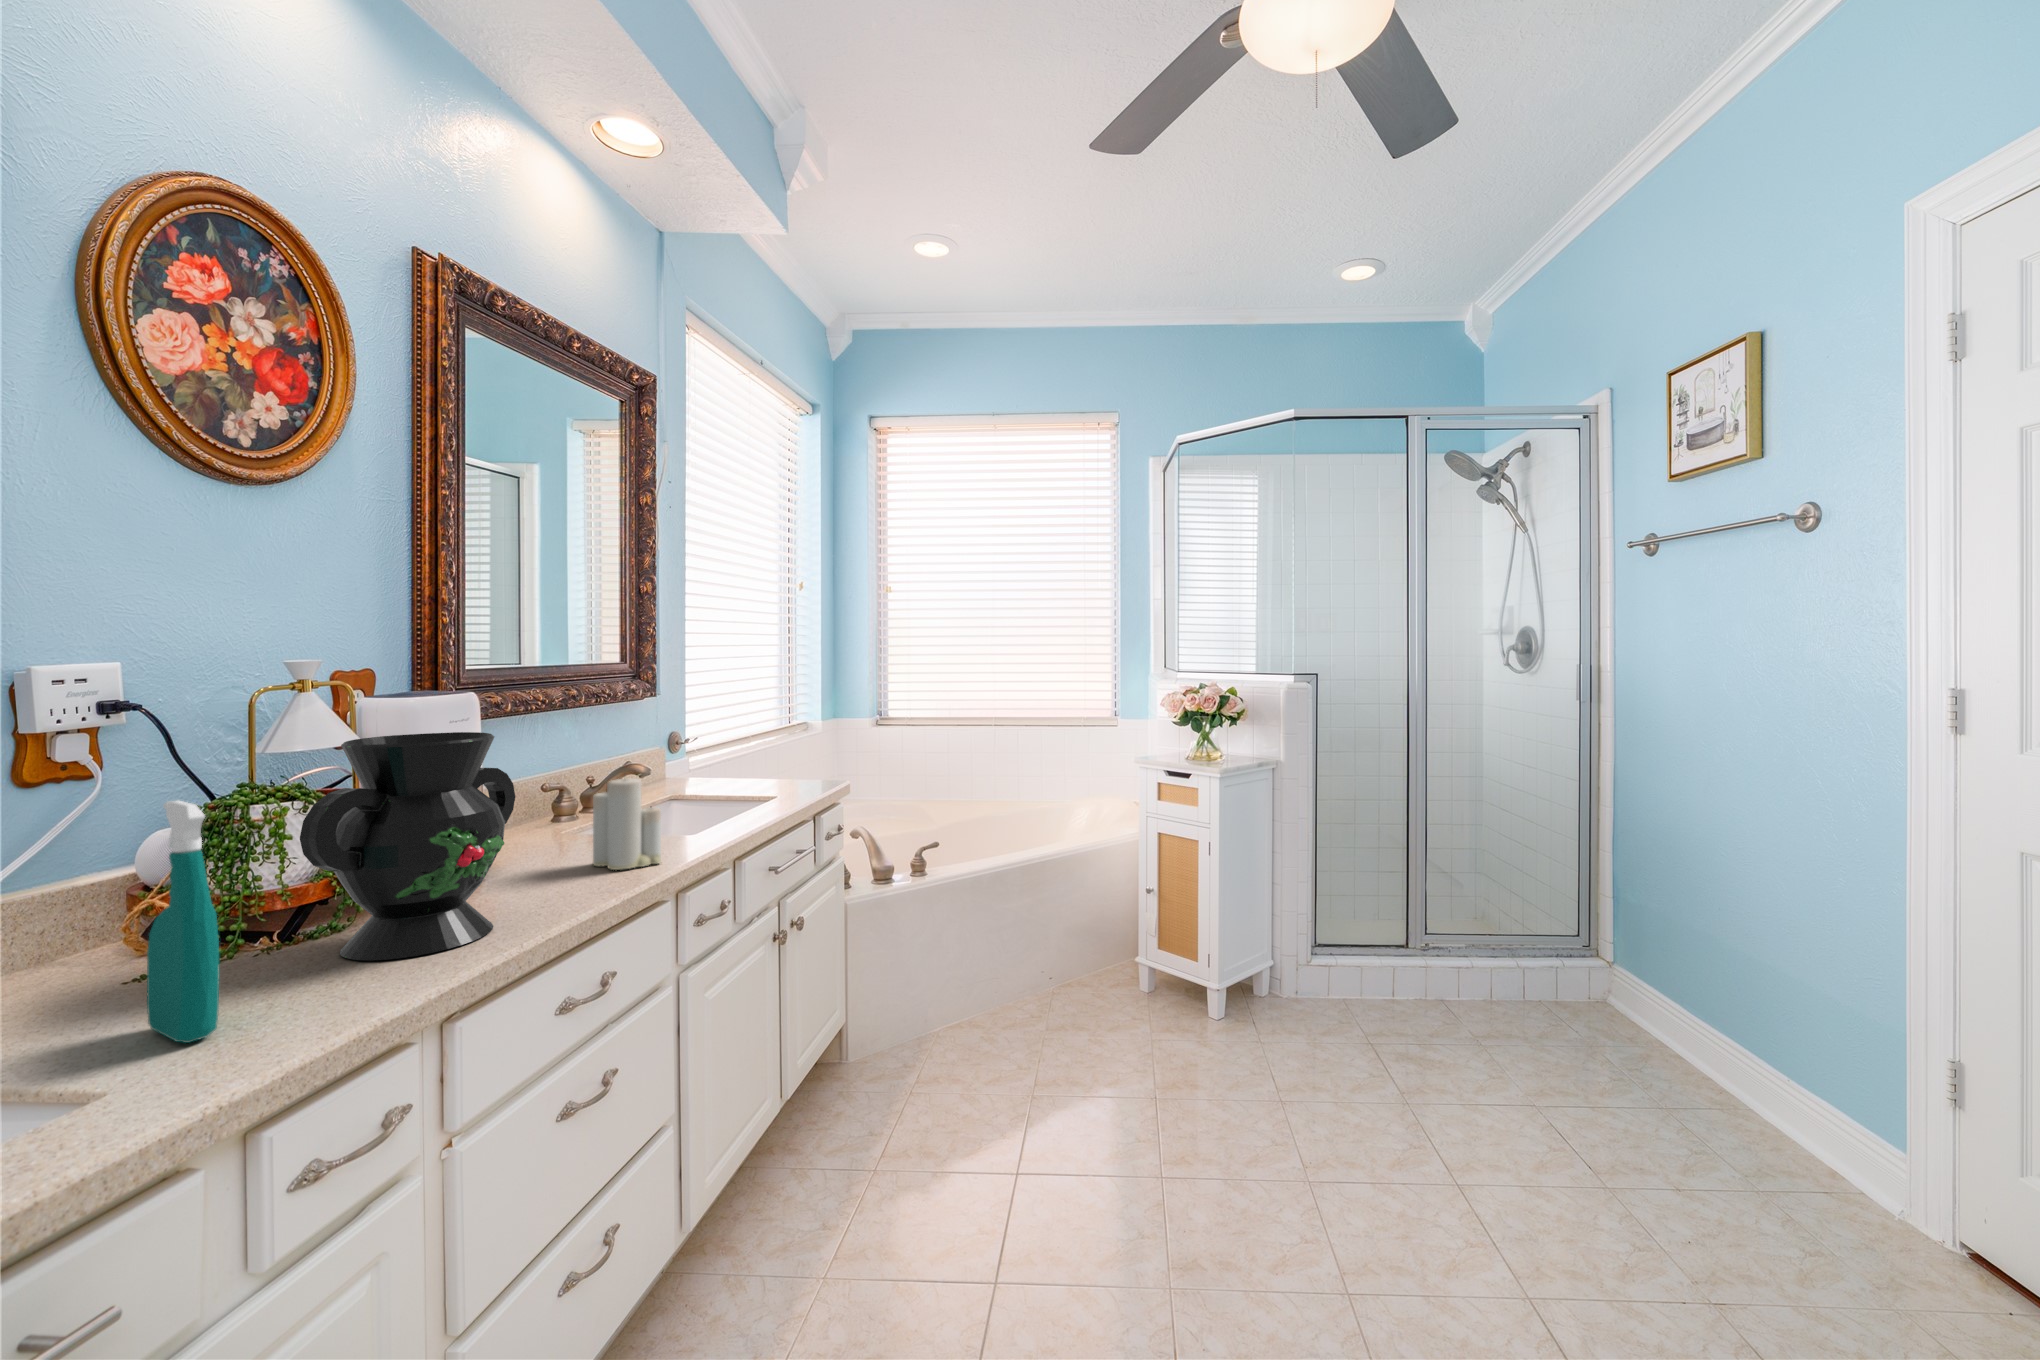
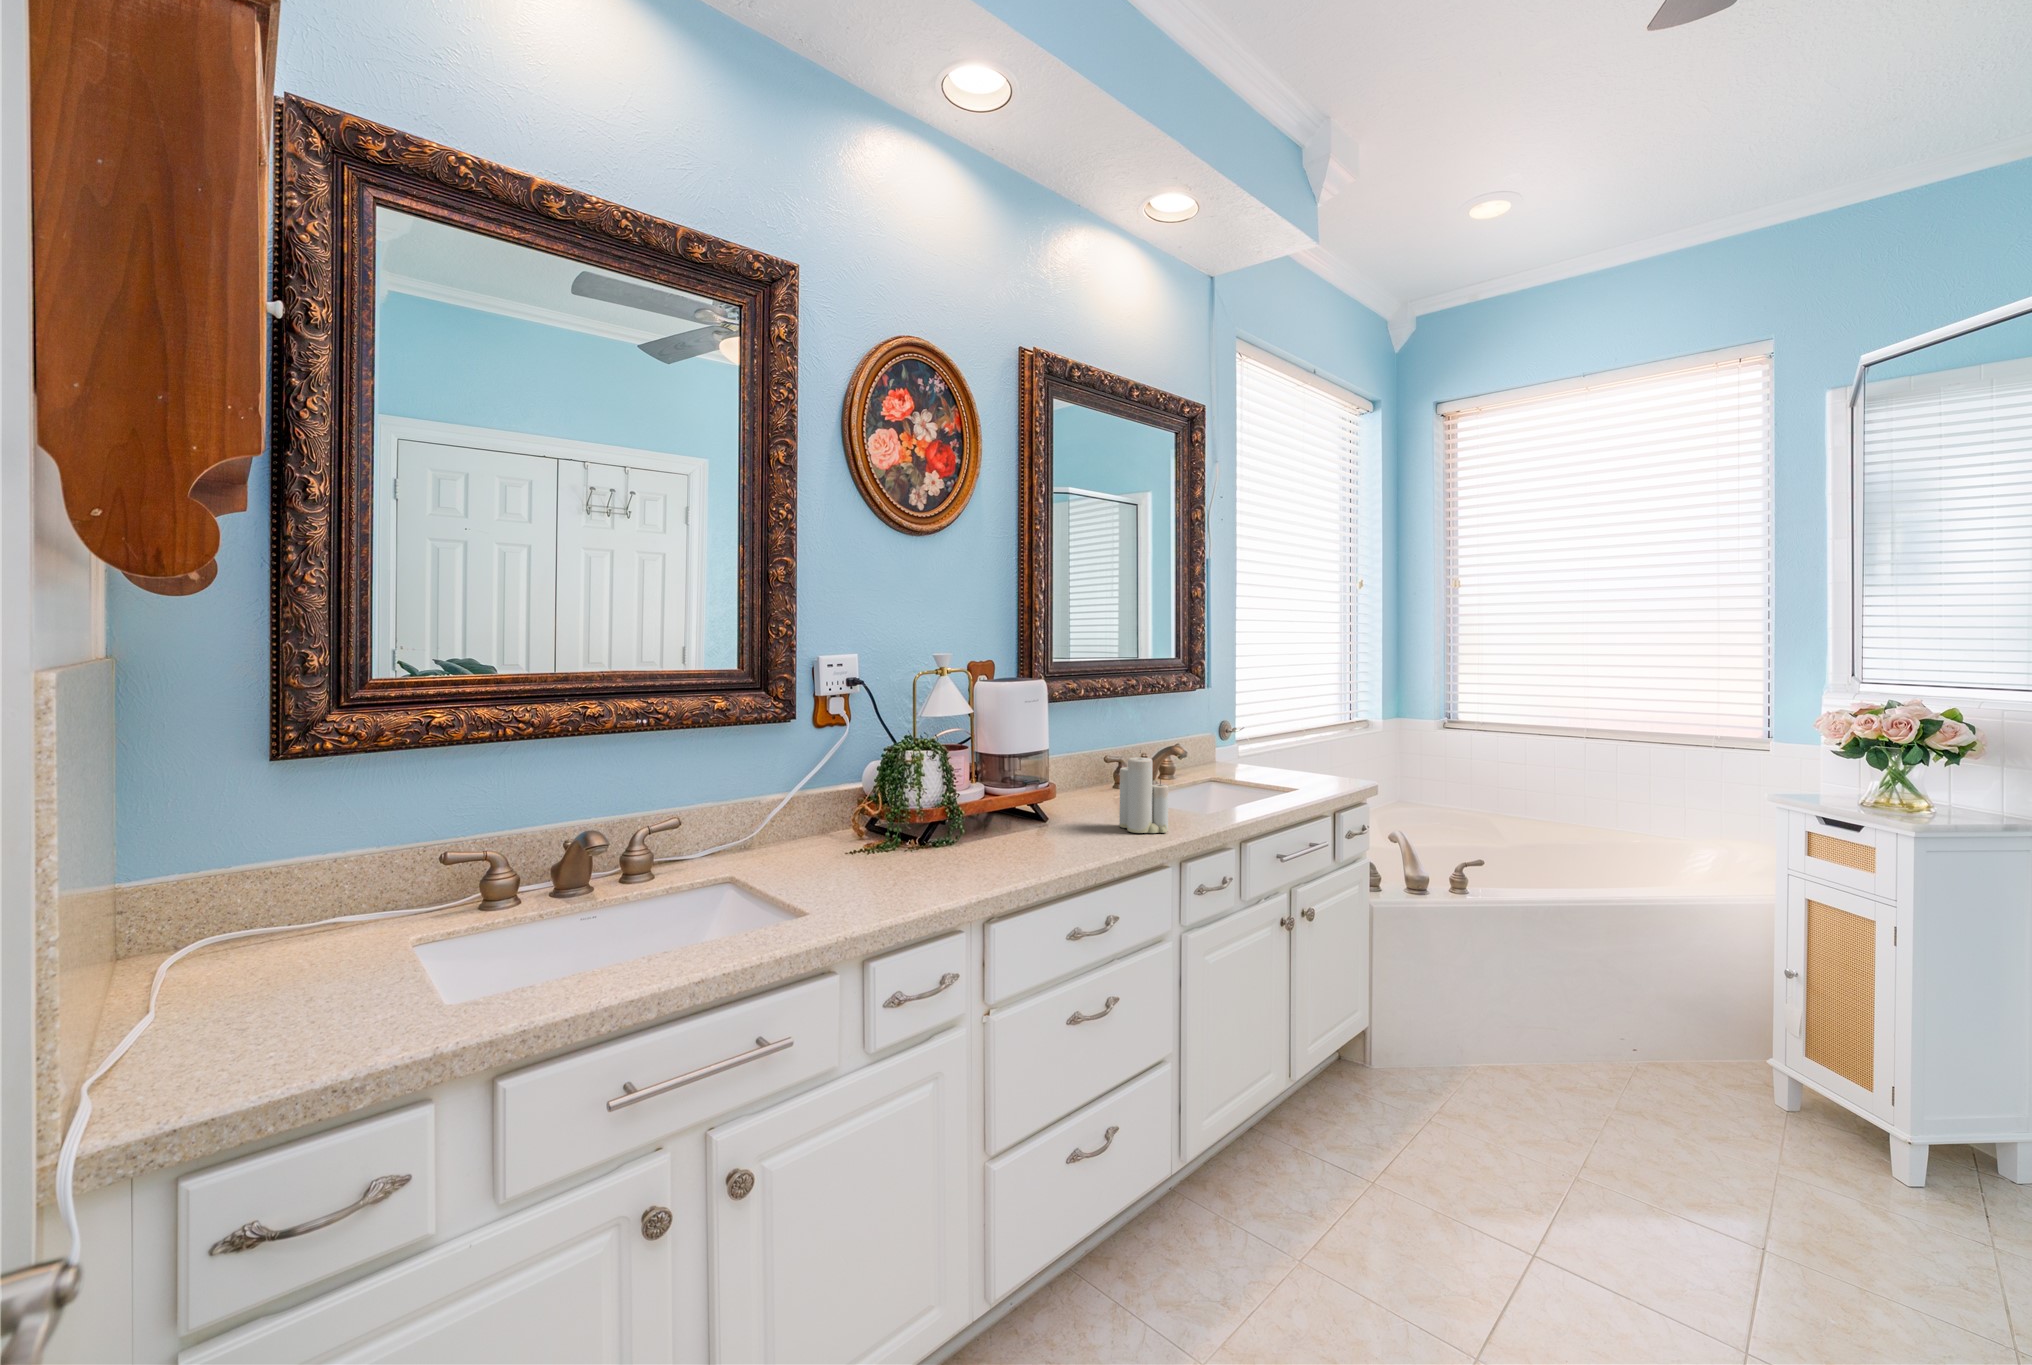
decorative vase: present [300,732,515,960] -> none [920,710,1054,868]
spray bottle: present [147,800,220,1043] -> none [845,742,870,892]

